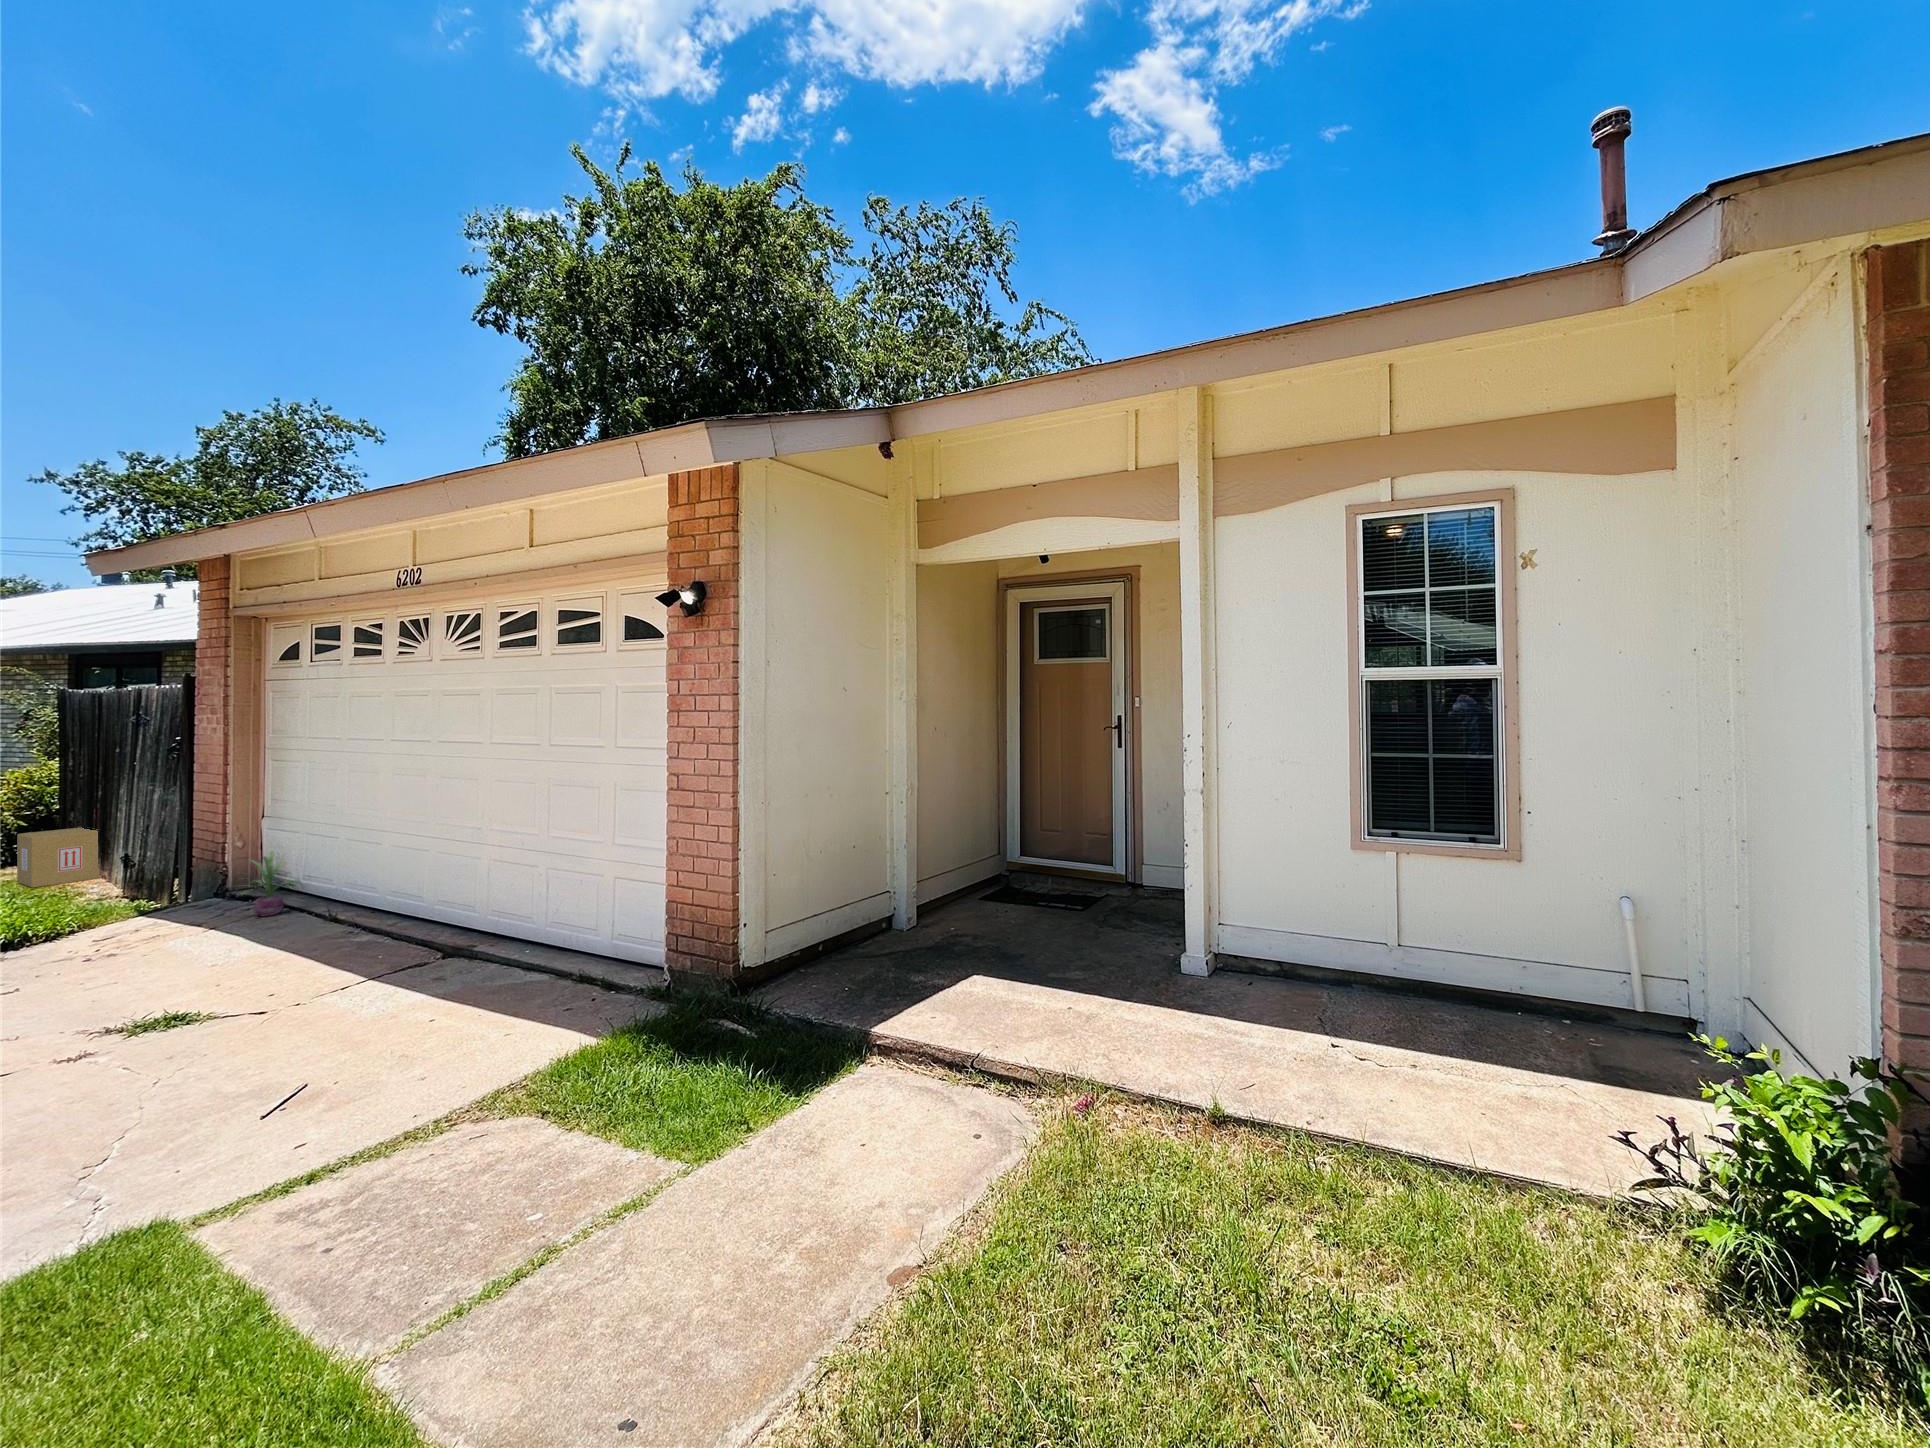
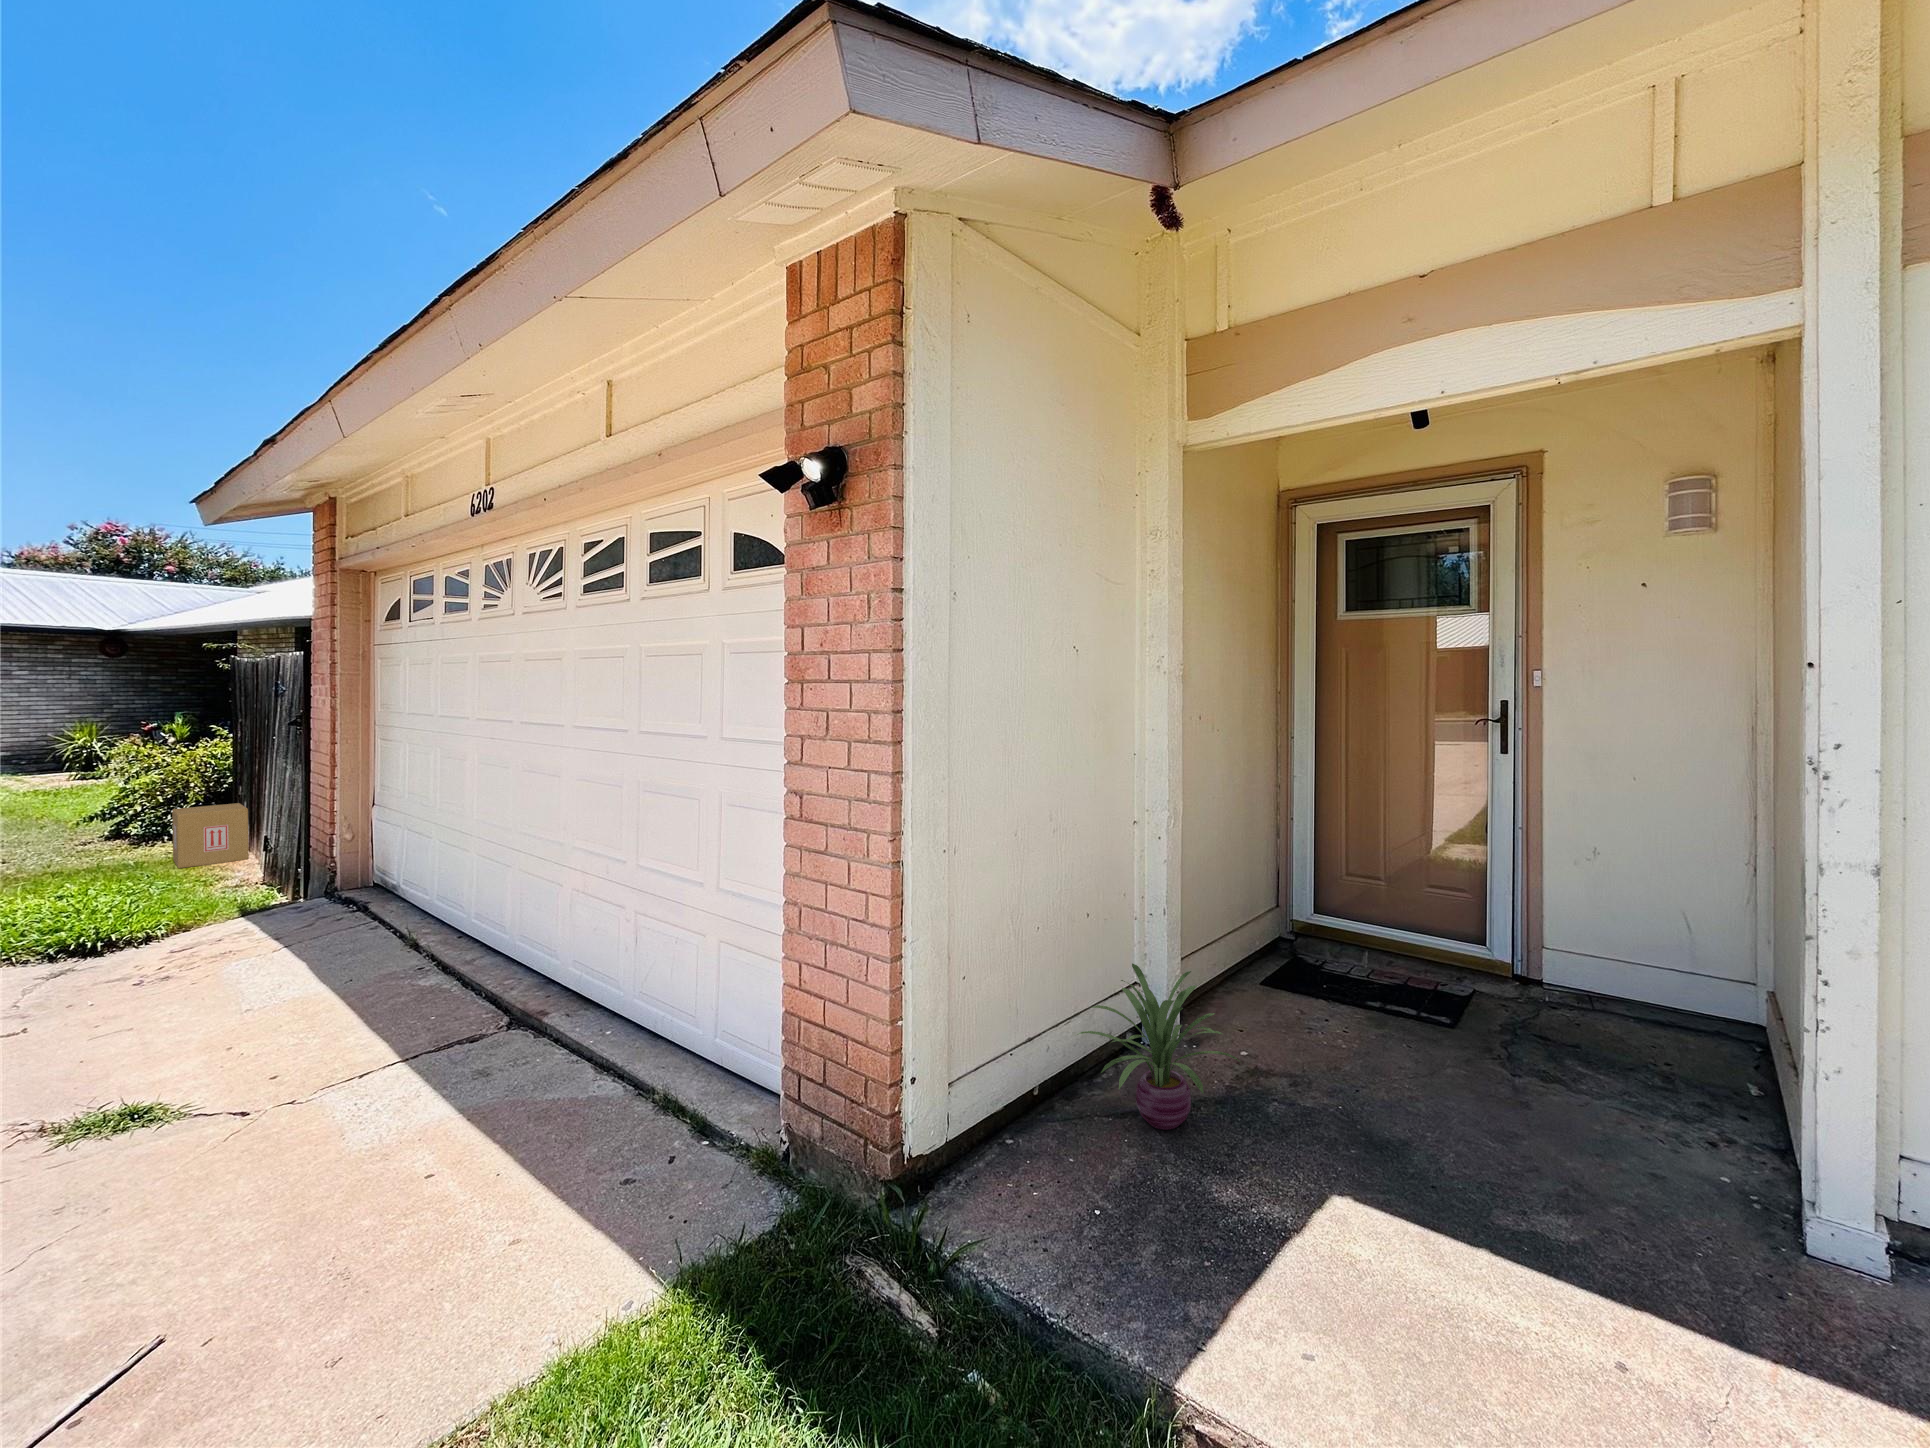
decorative plant: present [252,852,294,916] -> present [1077,963,1240,1130]

